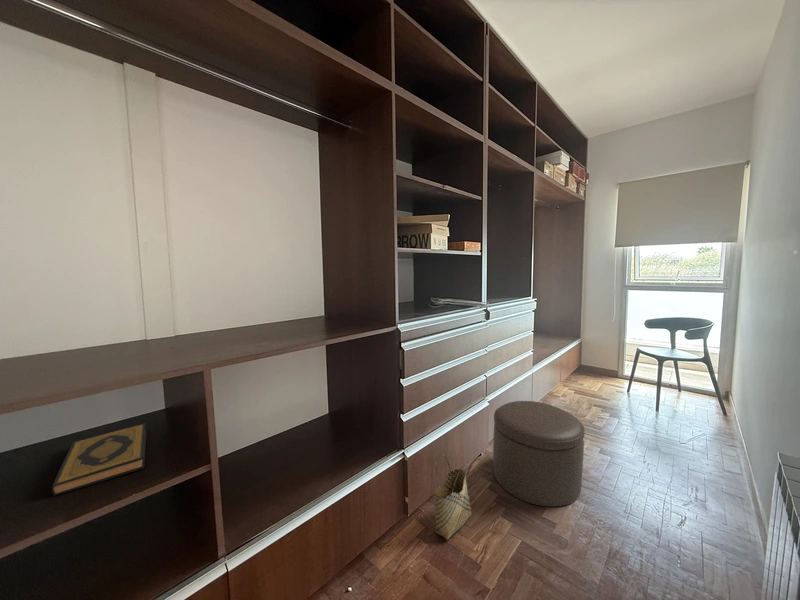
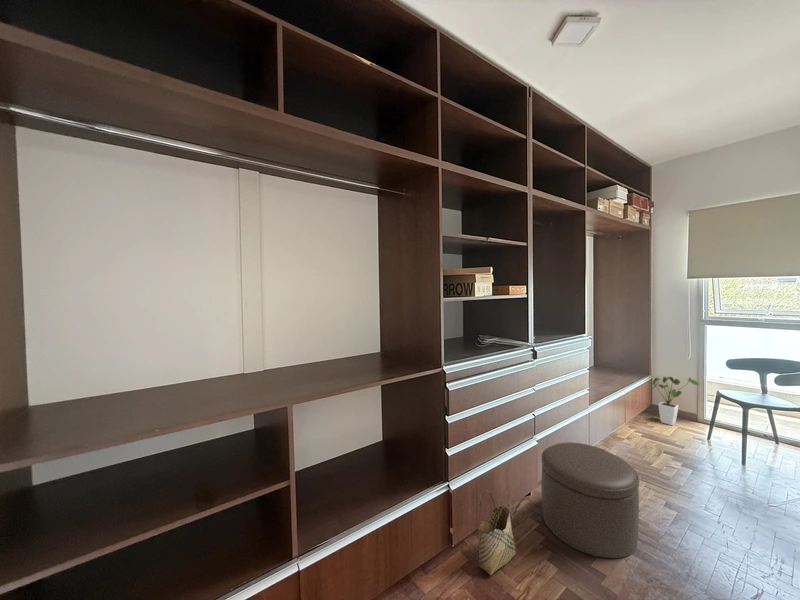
house plant: none [583,338,622,382] -> present [653,377,700,425]
hardback book: present [52,423,146,496] -> none [190,441,246,493]

